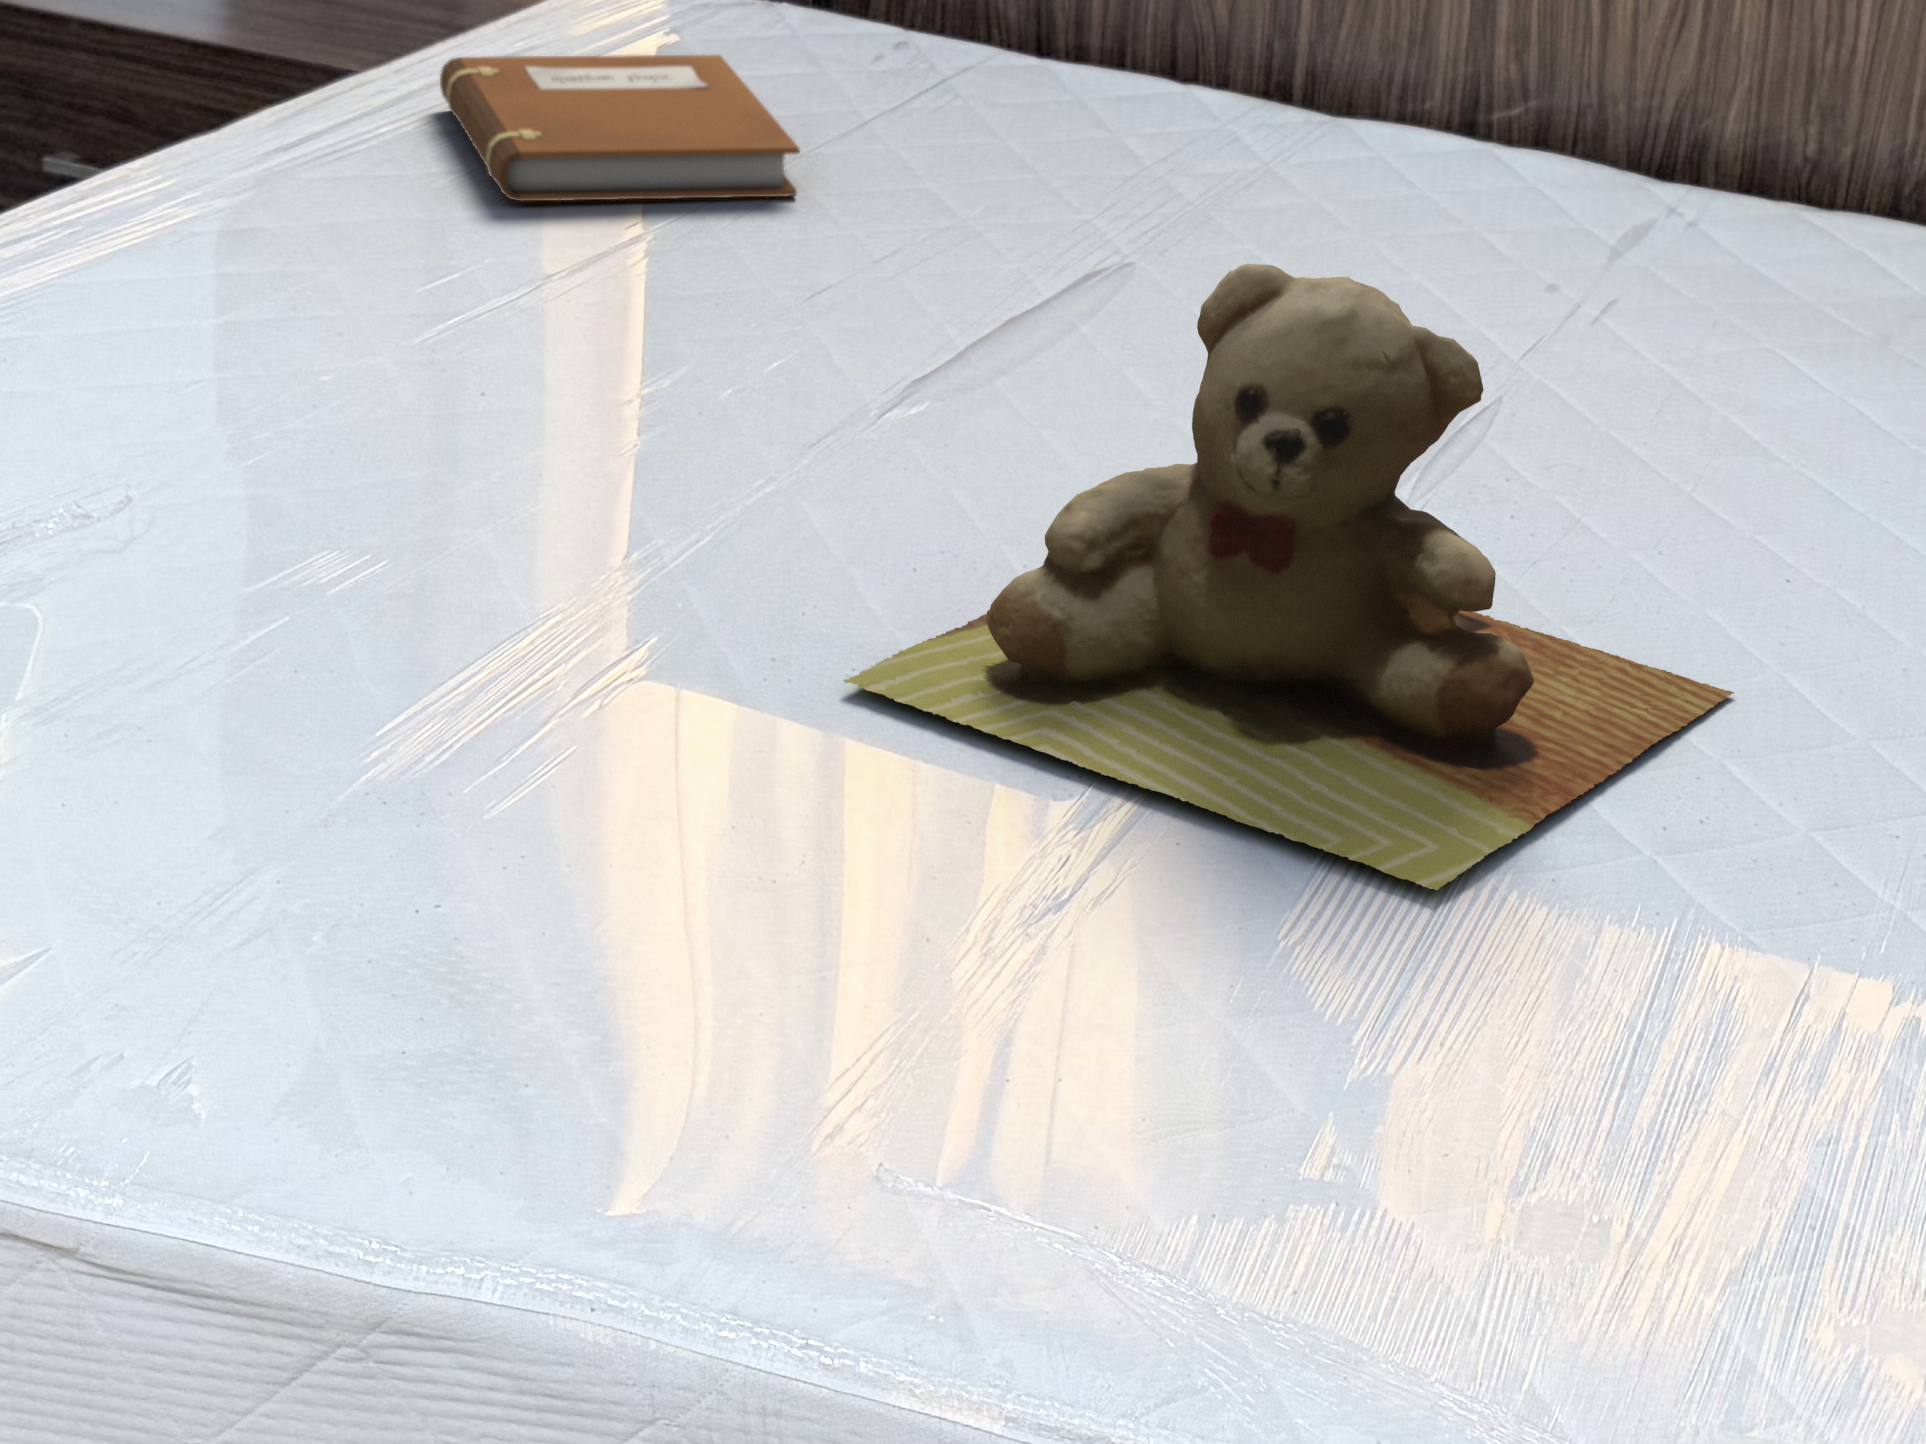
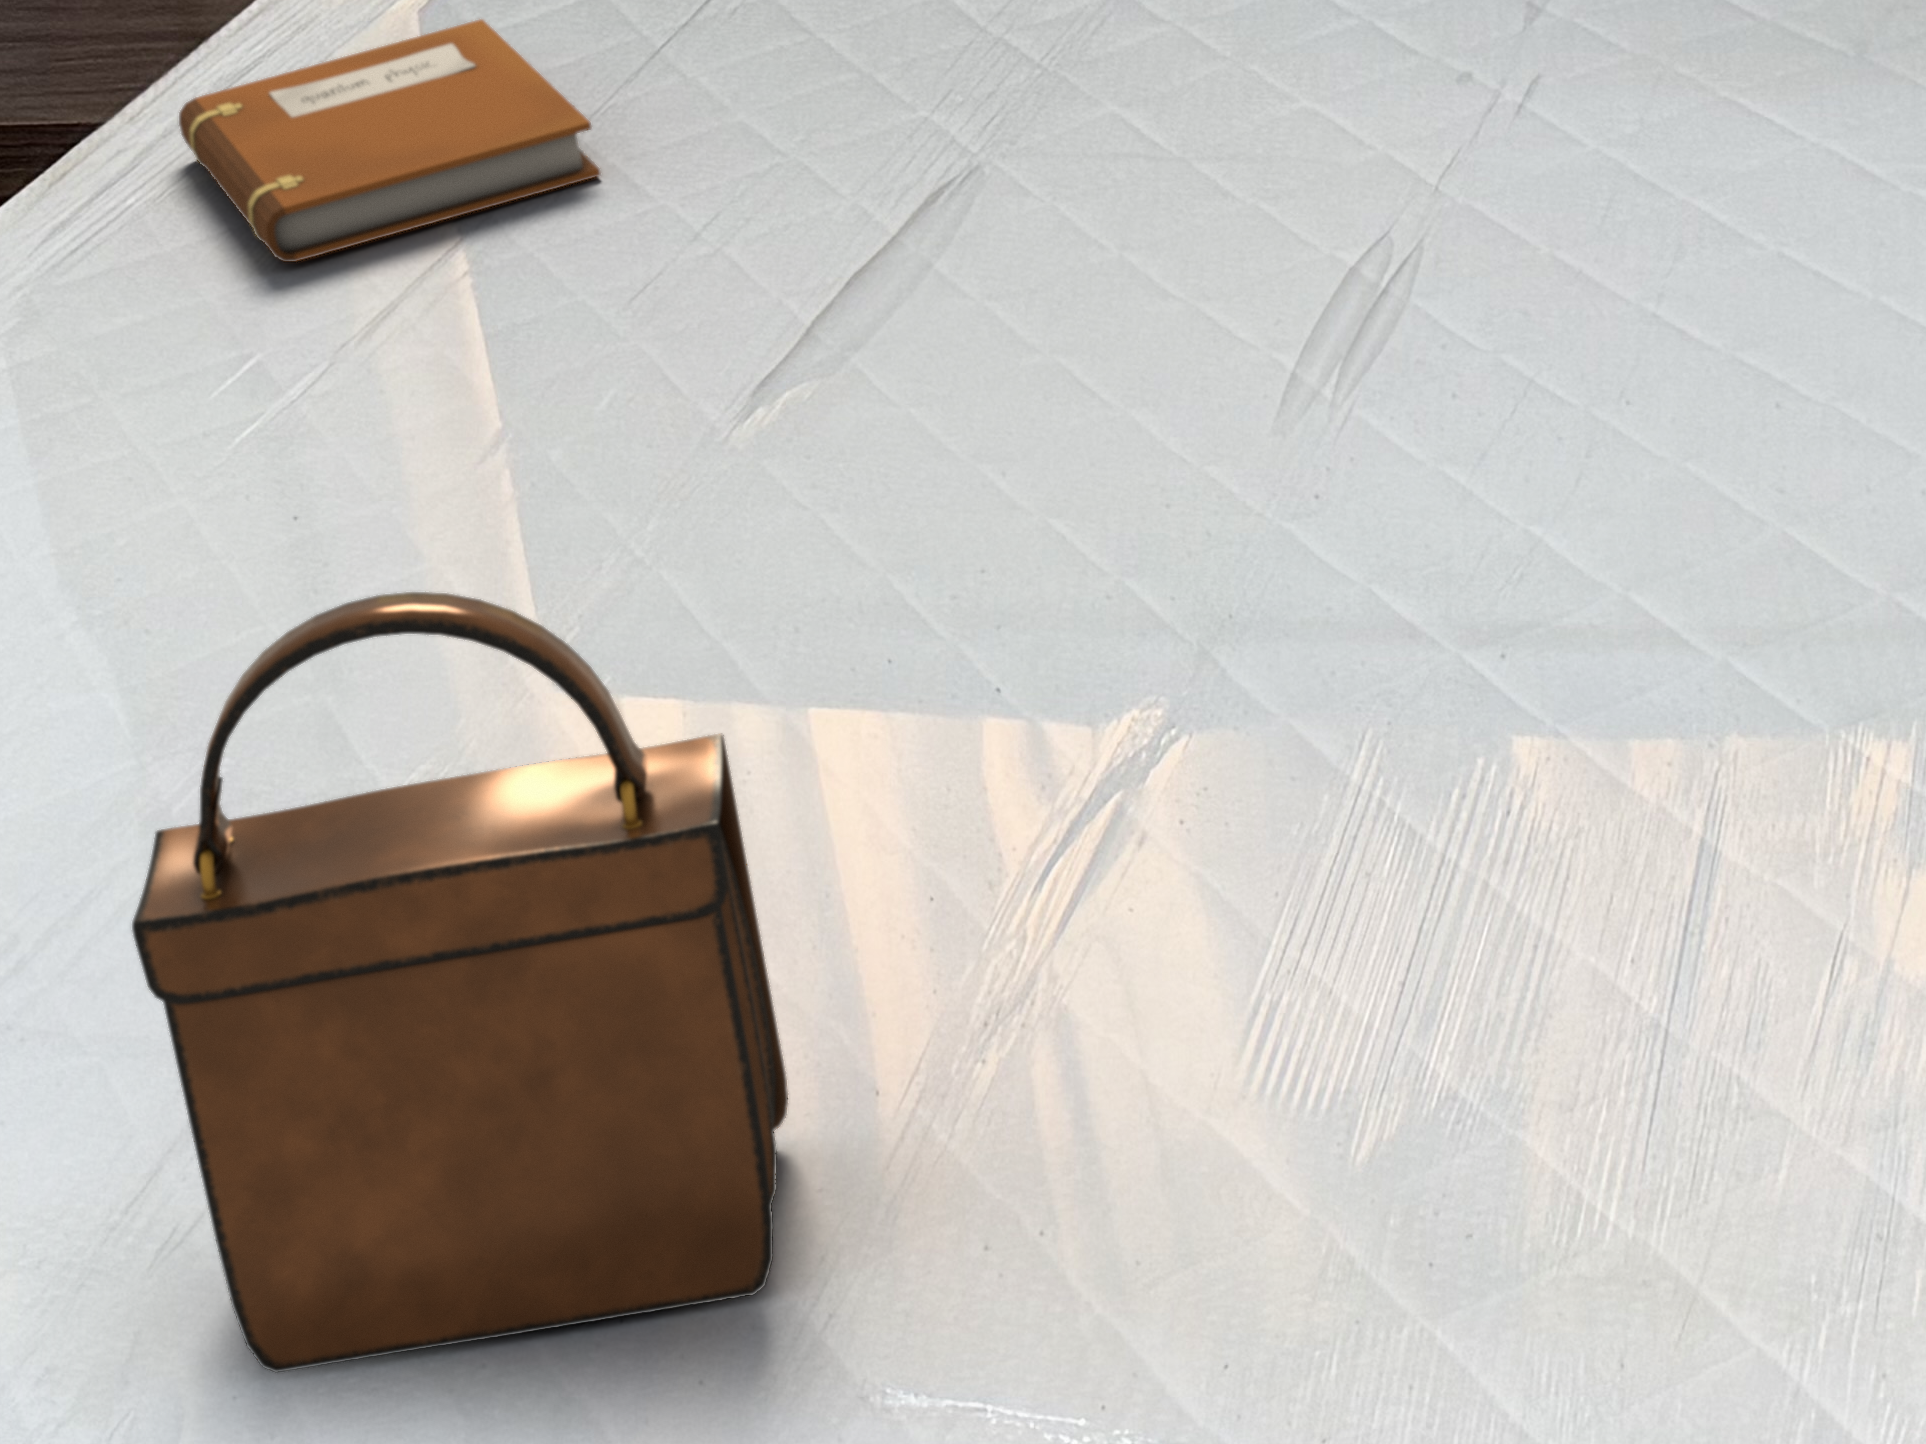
teddy bear: present [844,264,1734,890] -> none [753,223,1745,905]
handbag: none [290,366,862,1073] -> present [132,592,788,1372]

